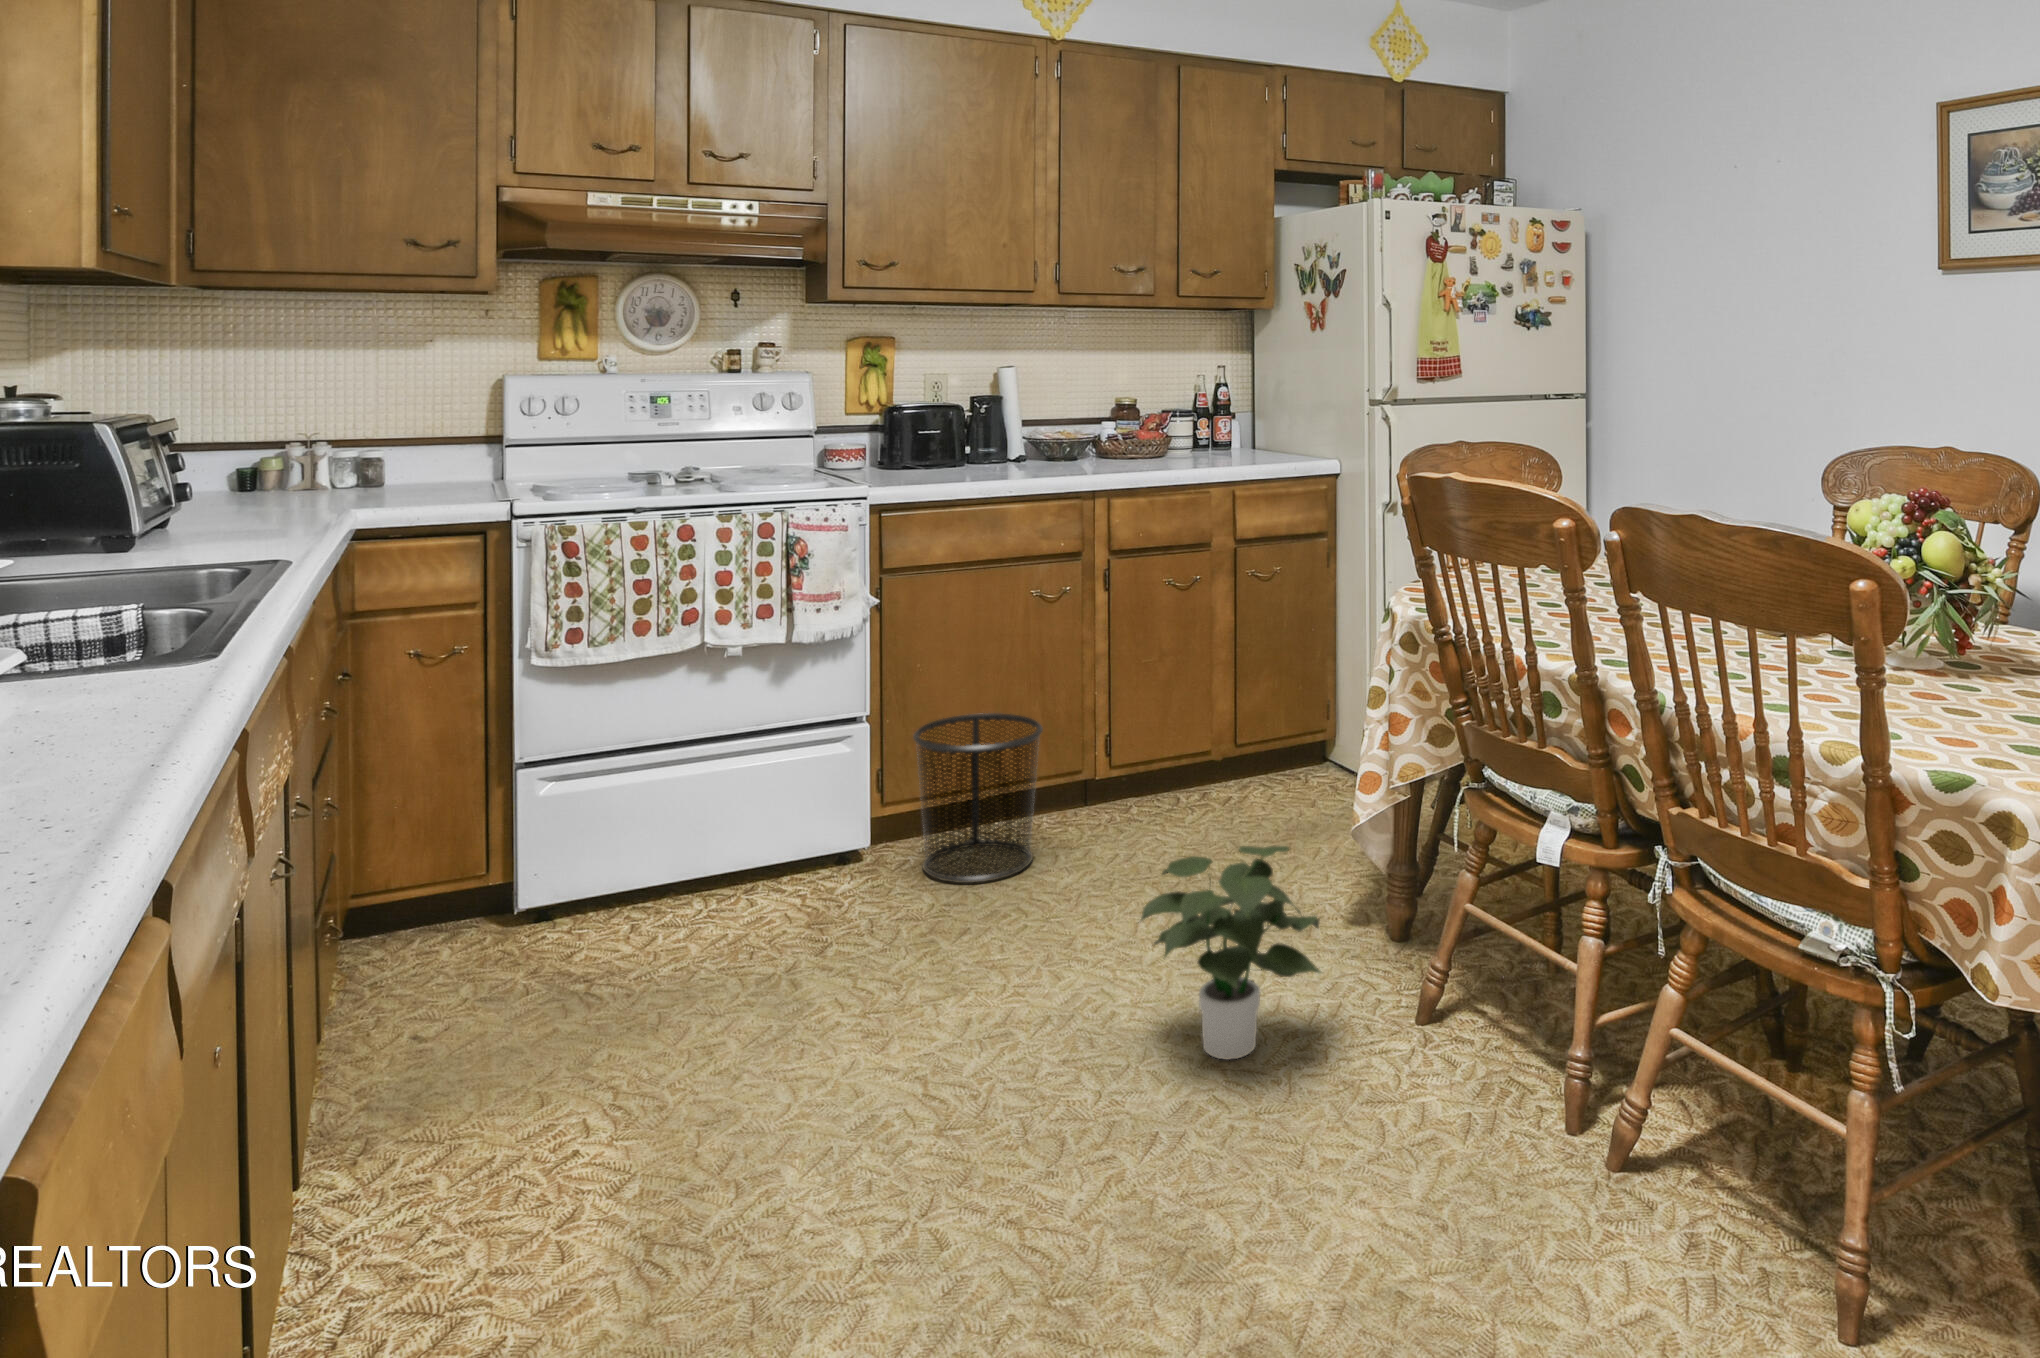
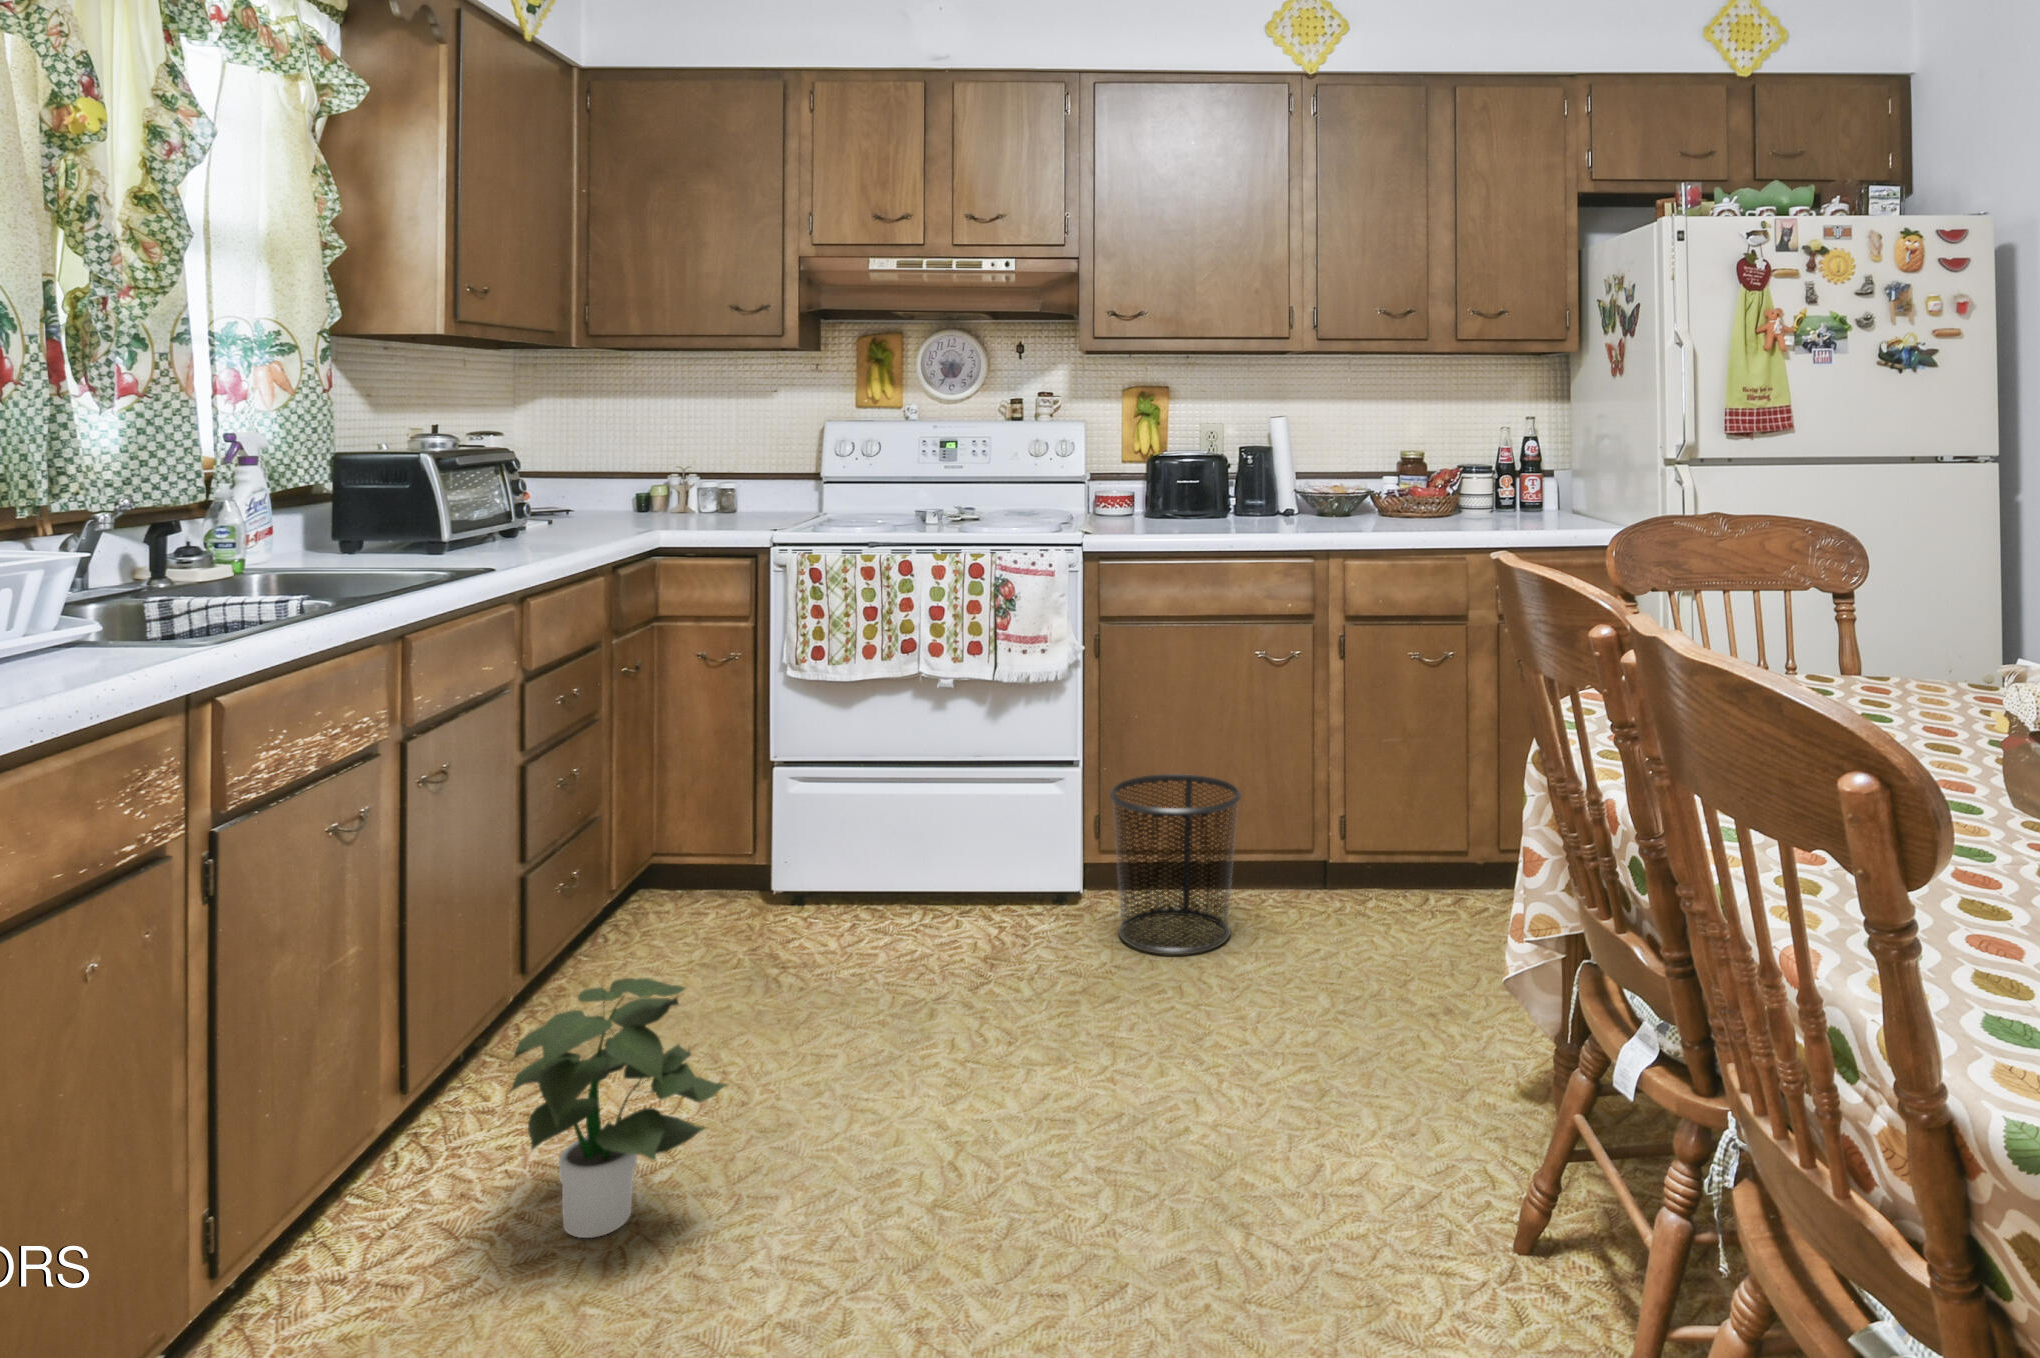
potted plant: present [1138,846,1321,1060] -> present [510,978,728,1238]

